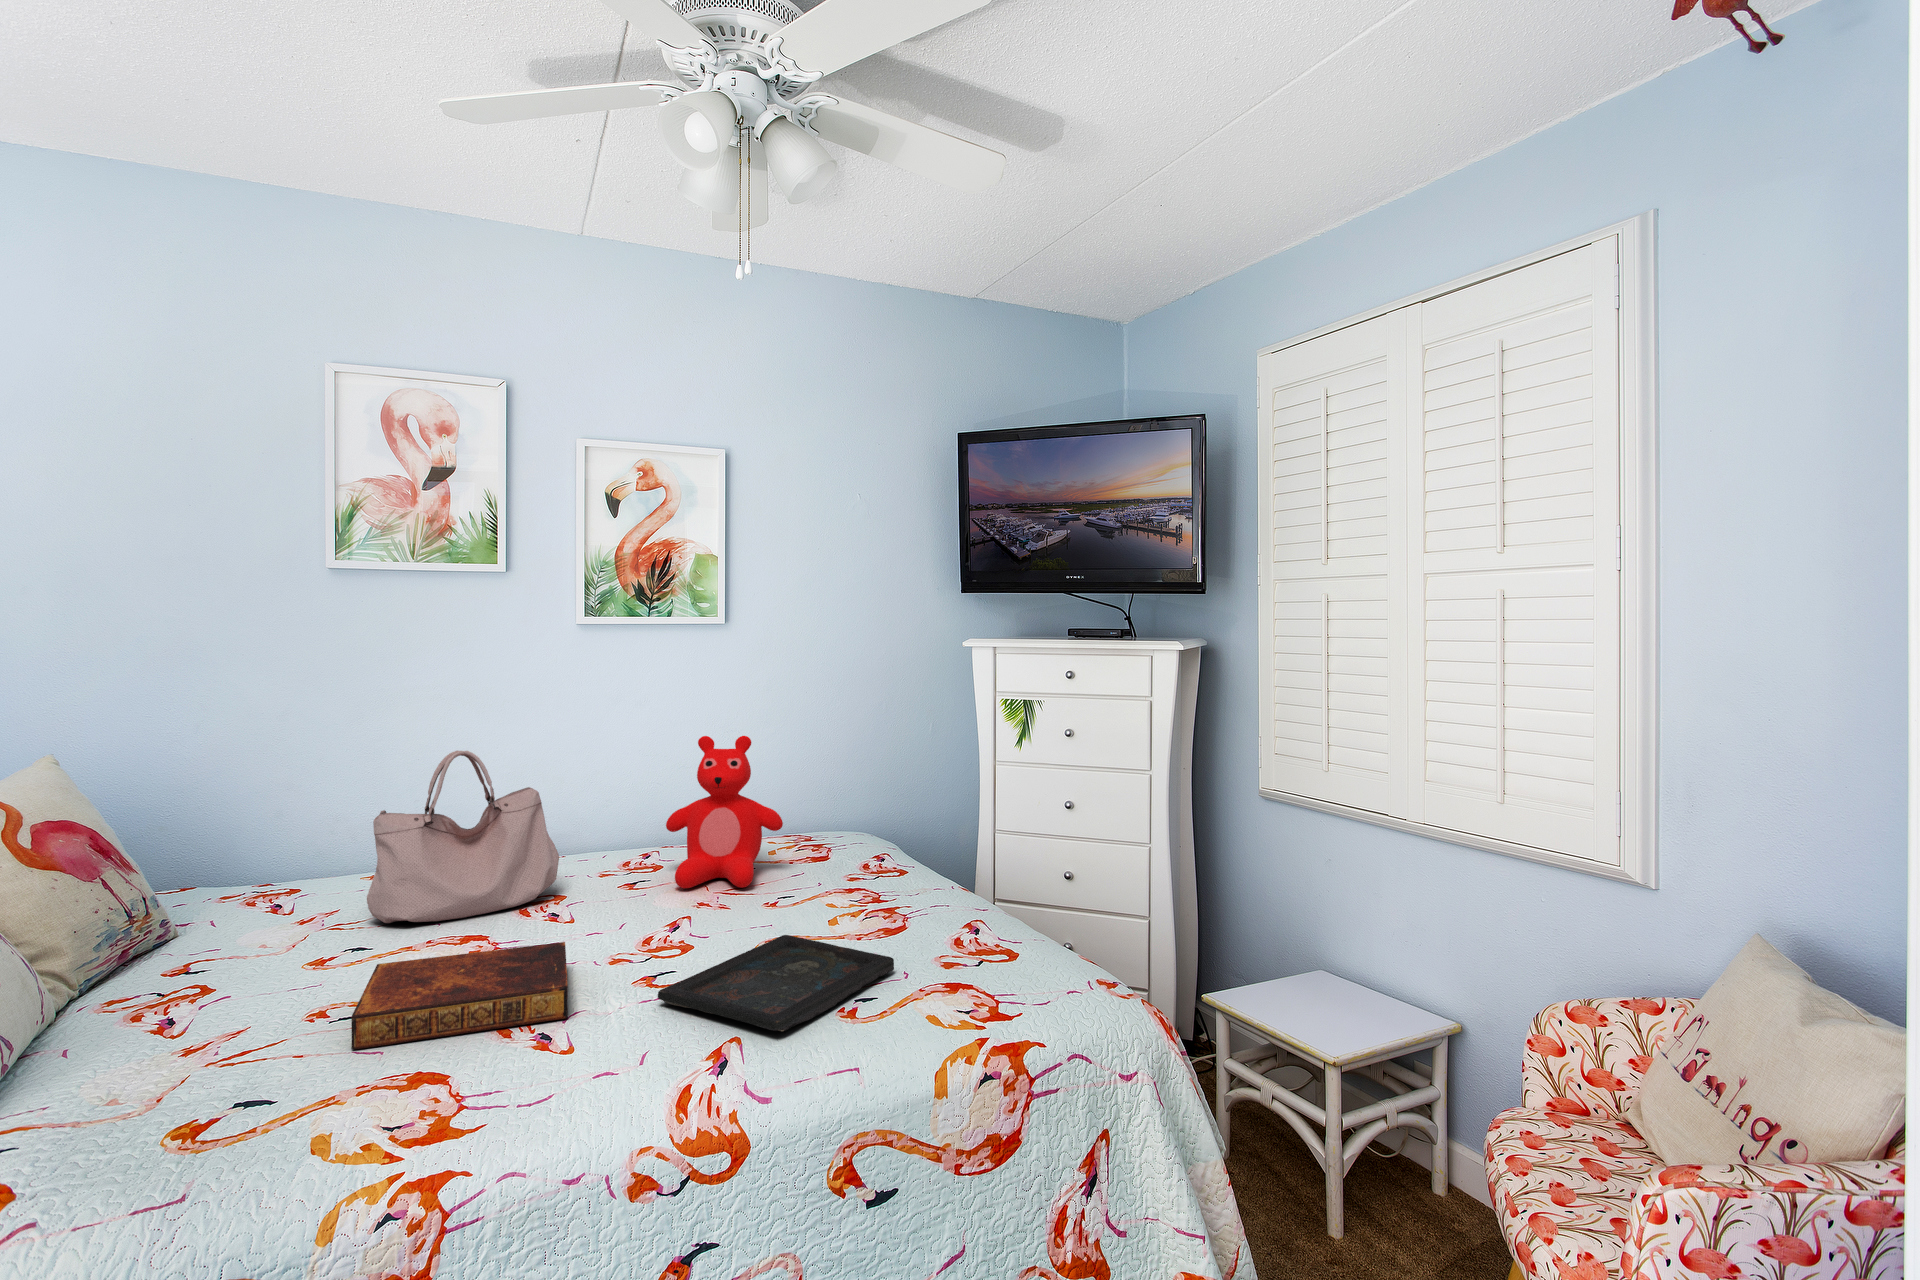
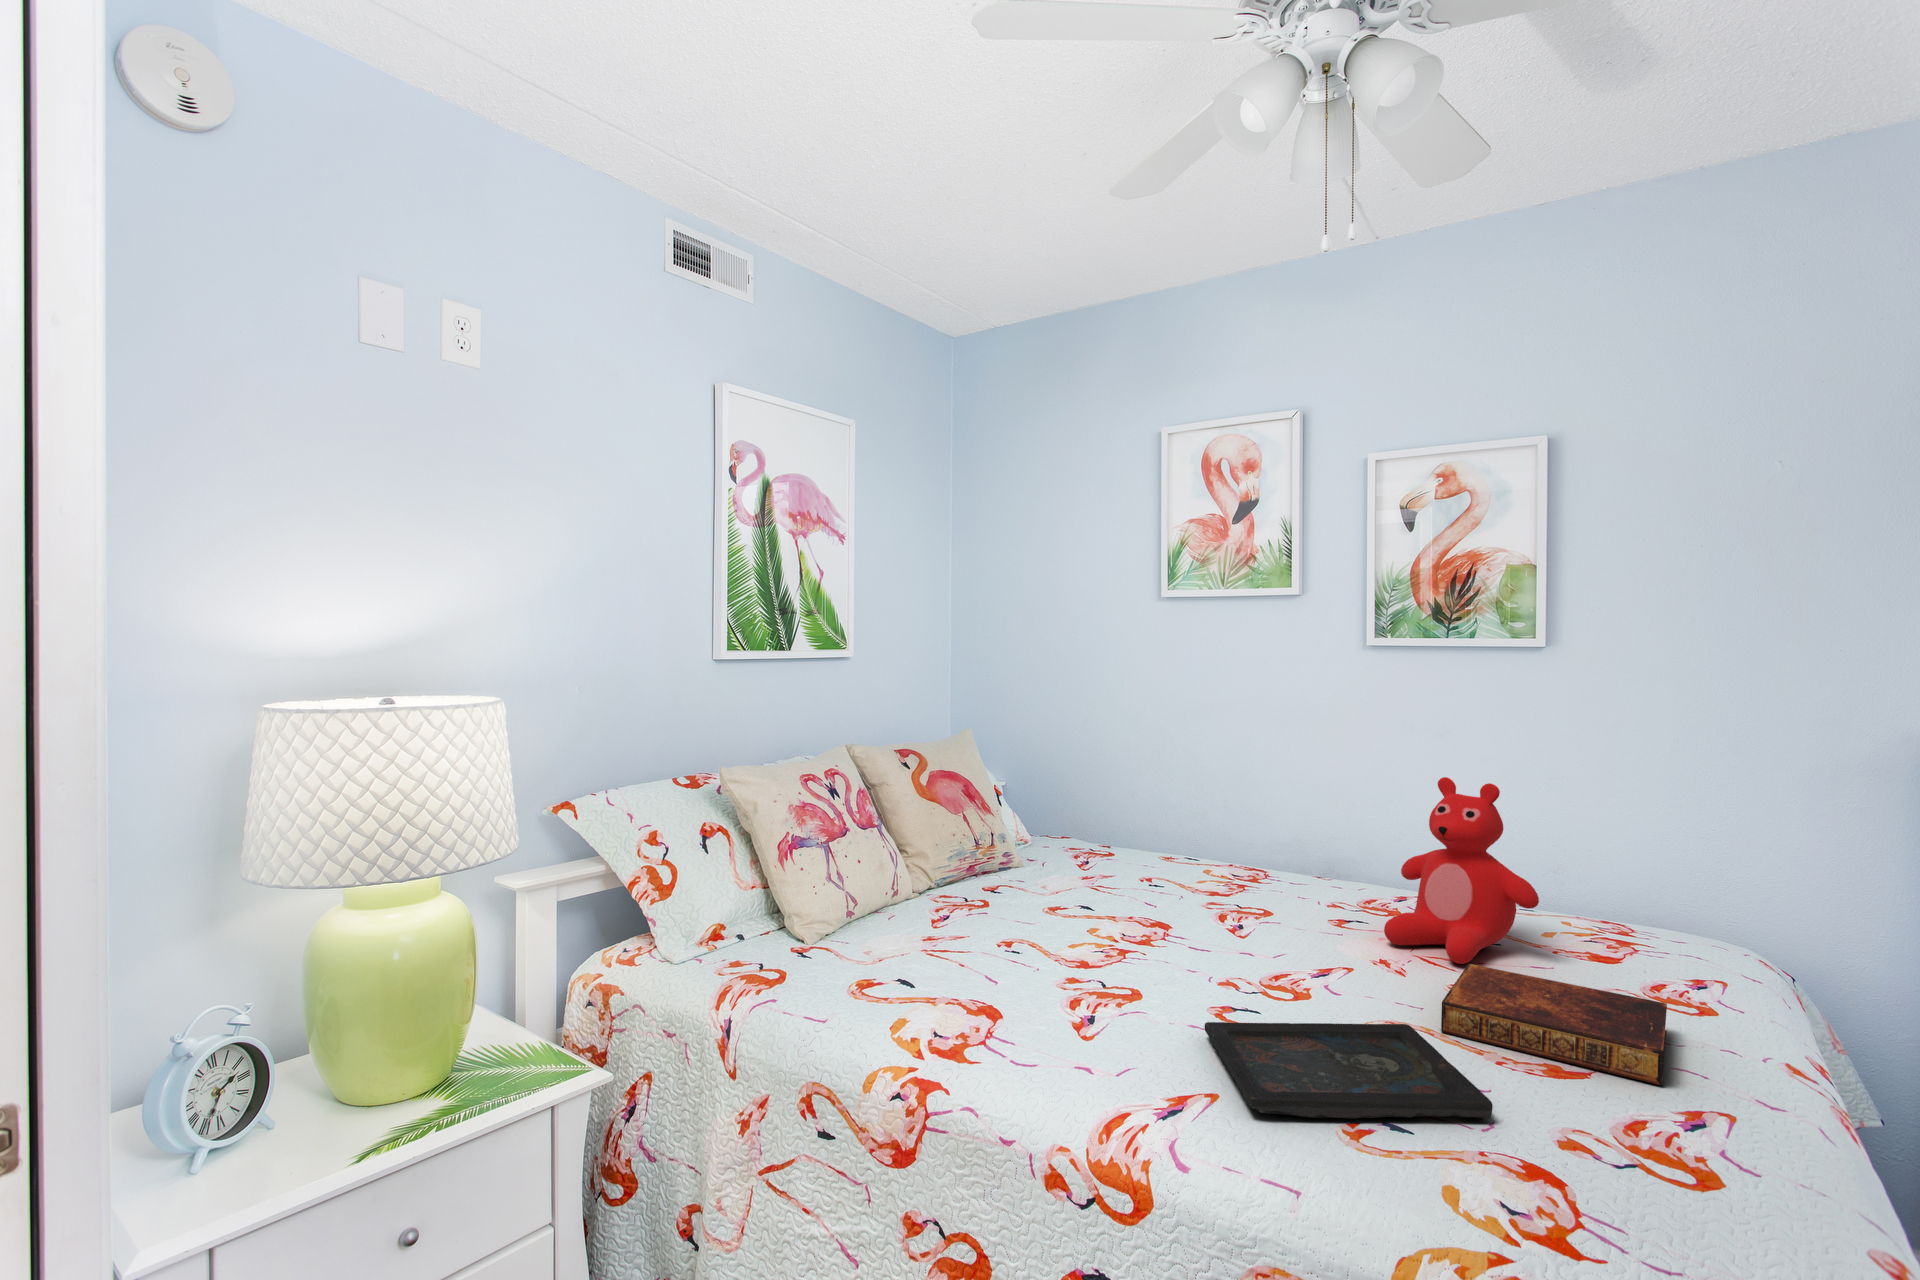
handbag: present [367,751,559,923] -> none [1117,758,1280,911]
book: present [351,942,568,1050] -> present [1441,964,1667,1085]

